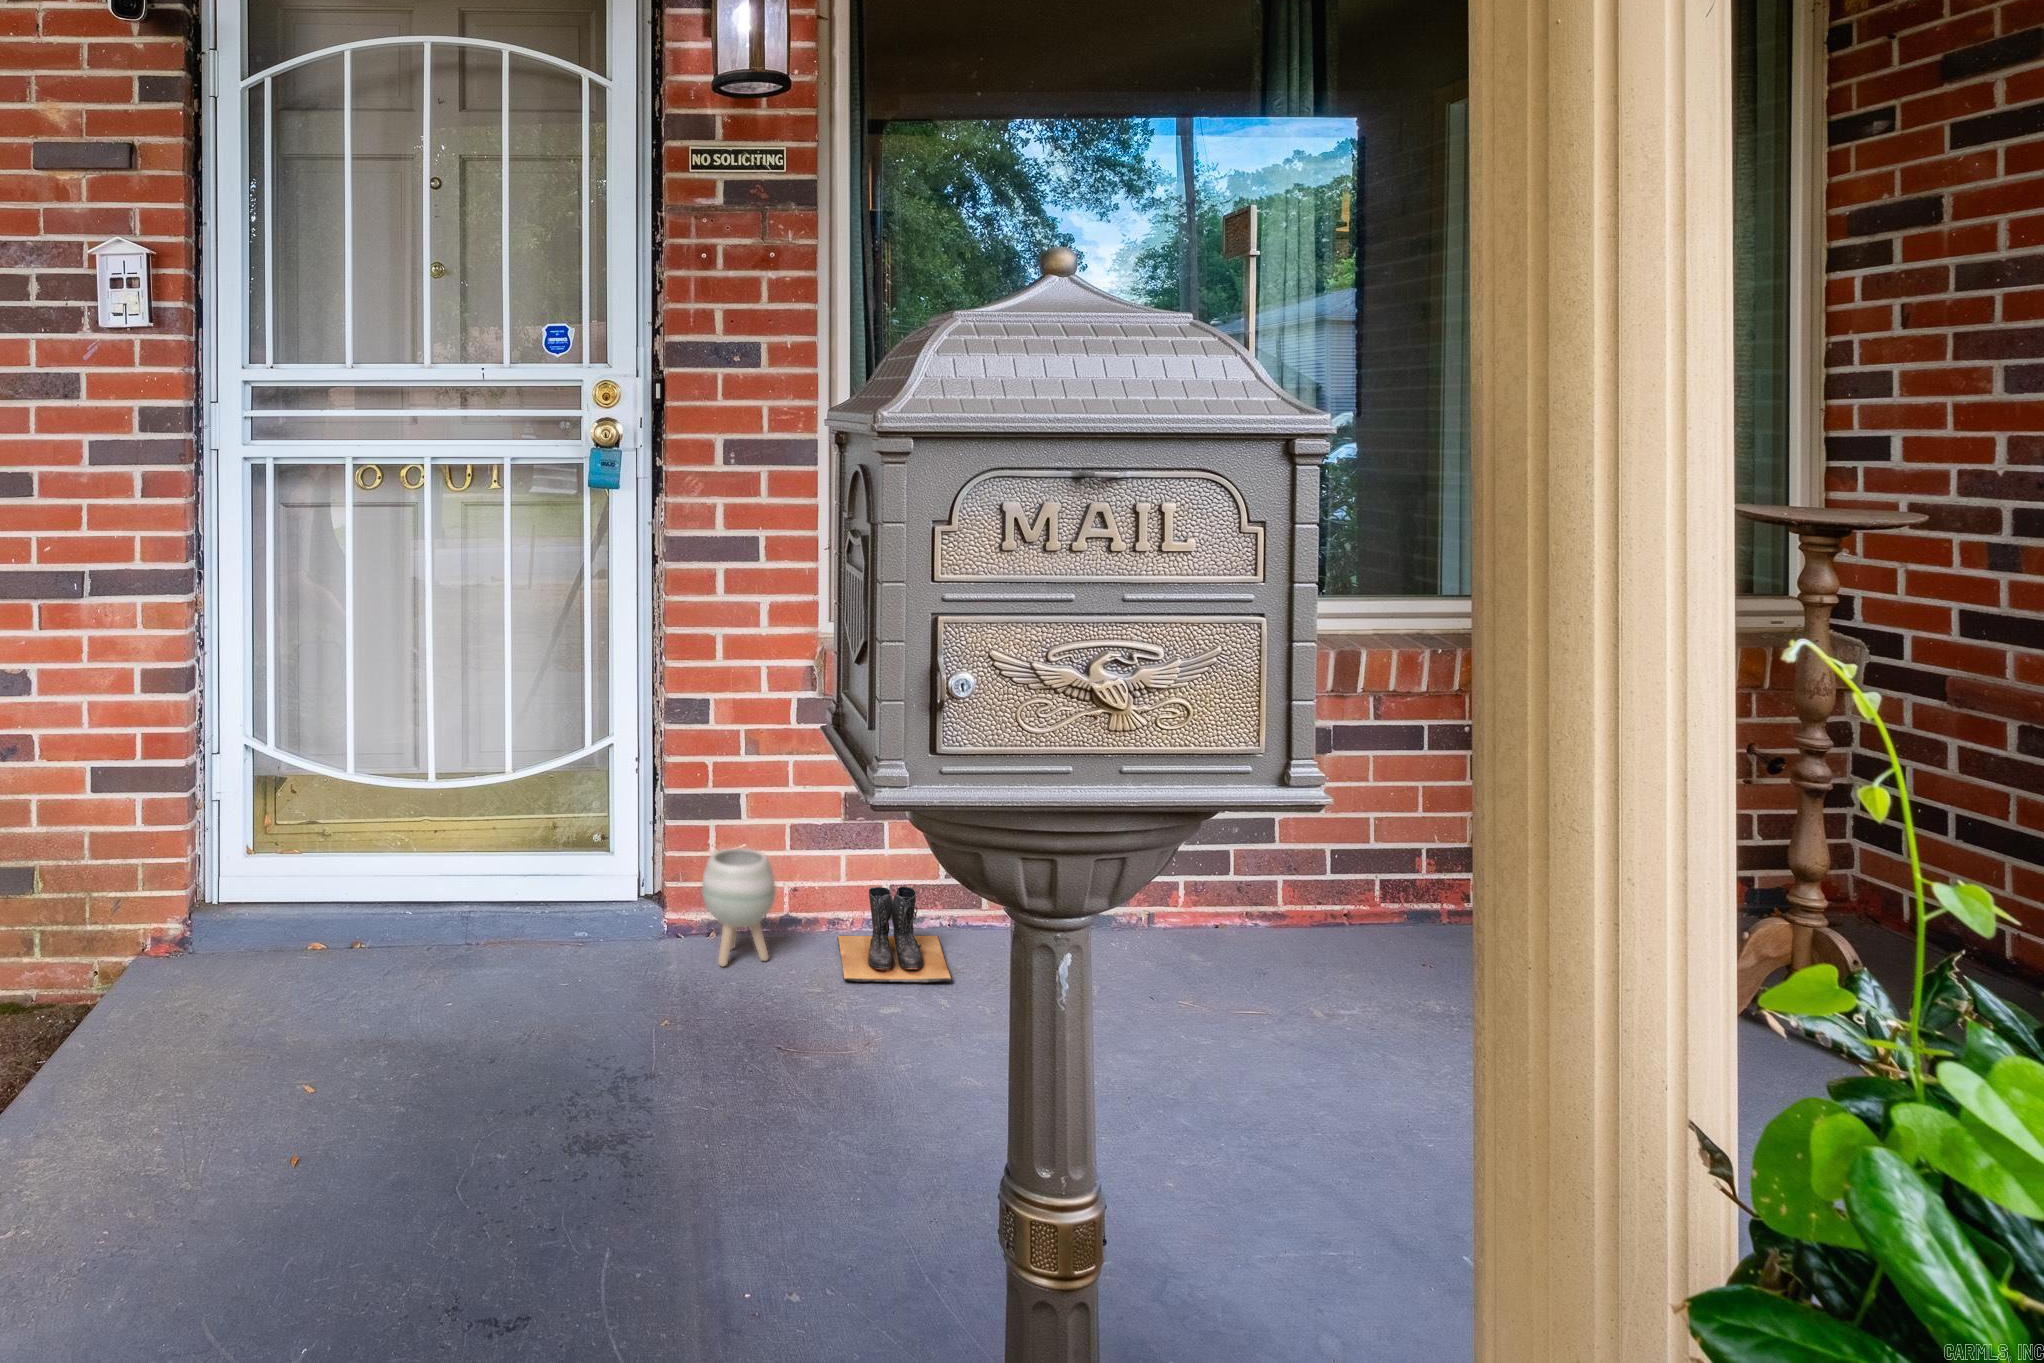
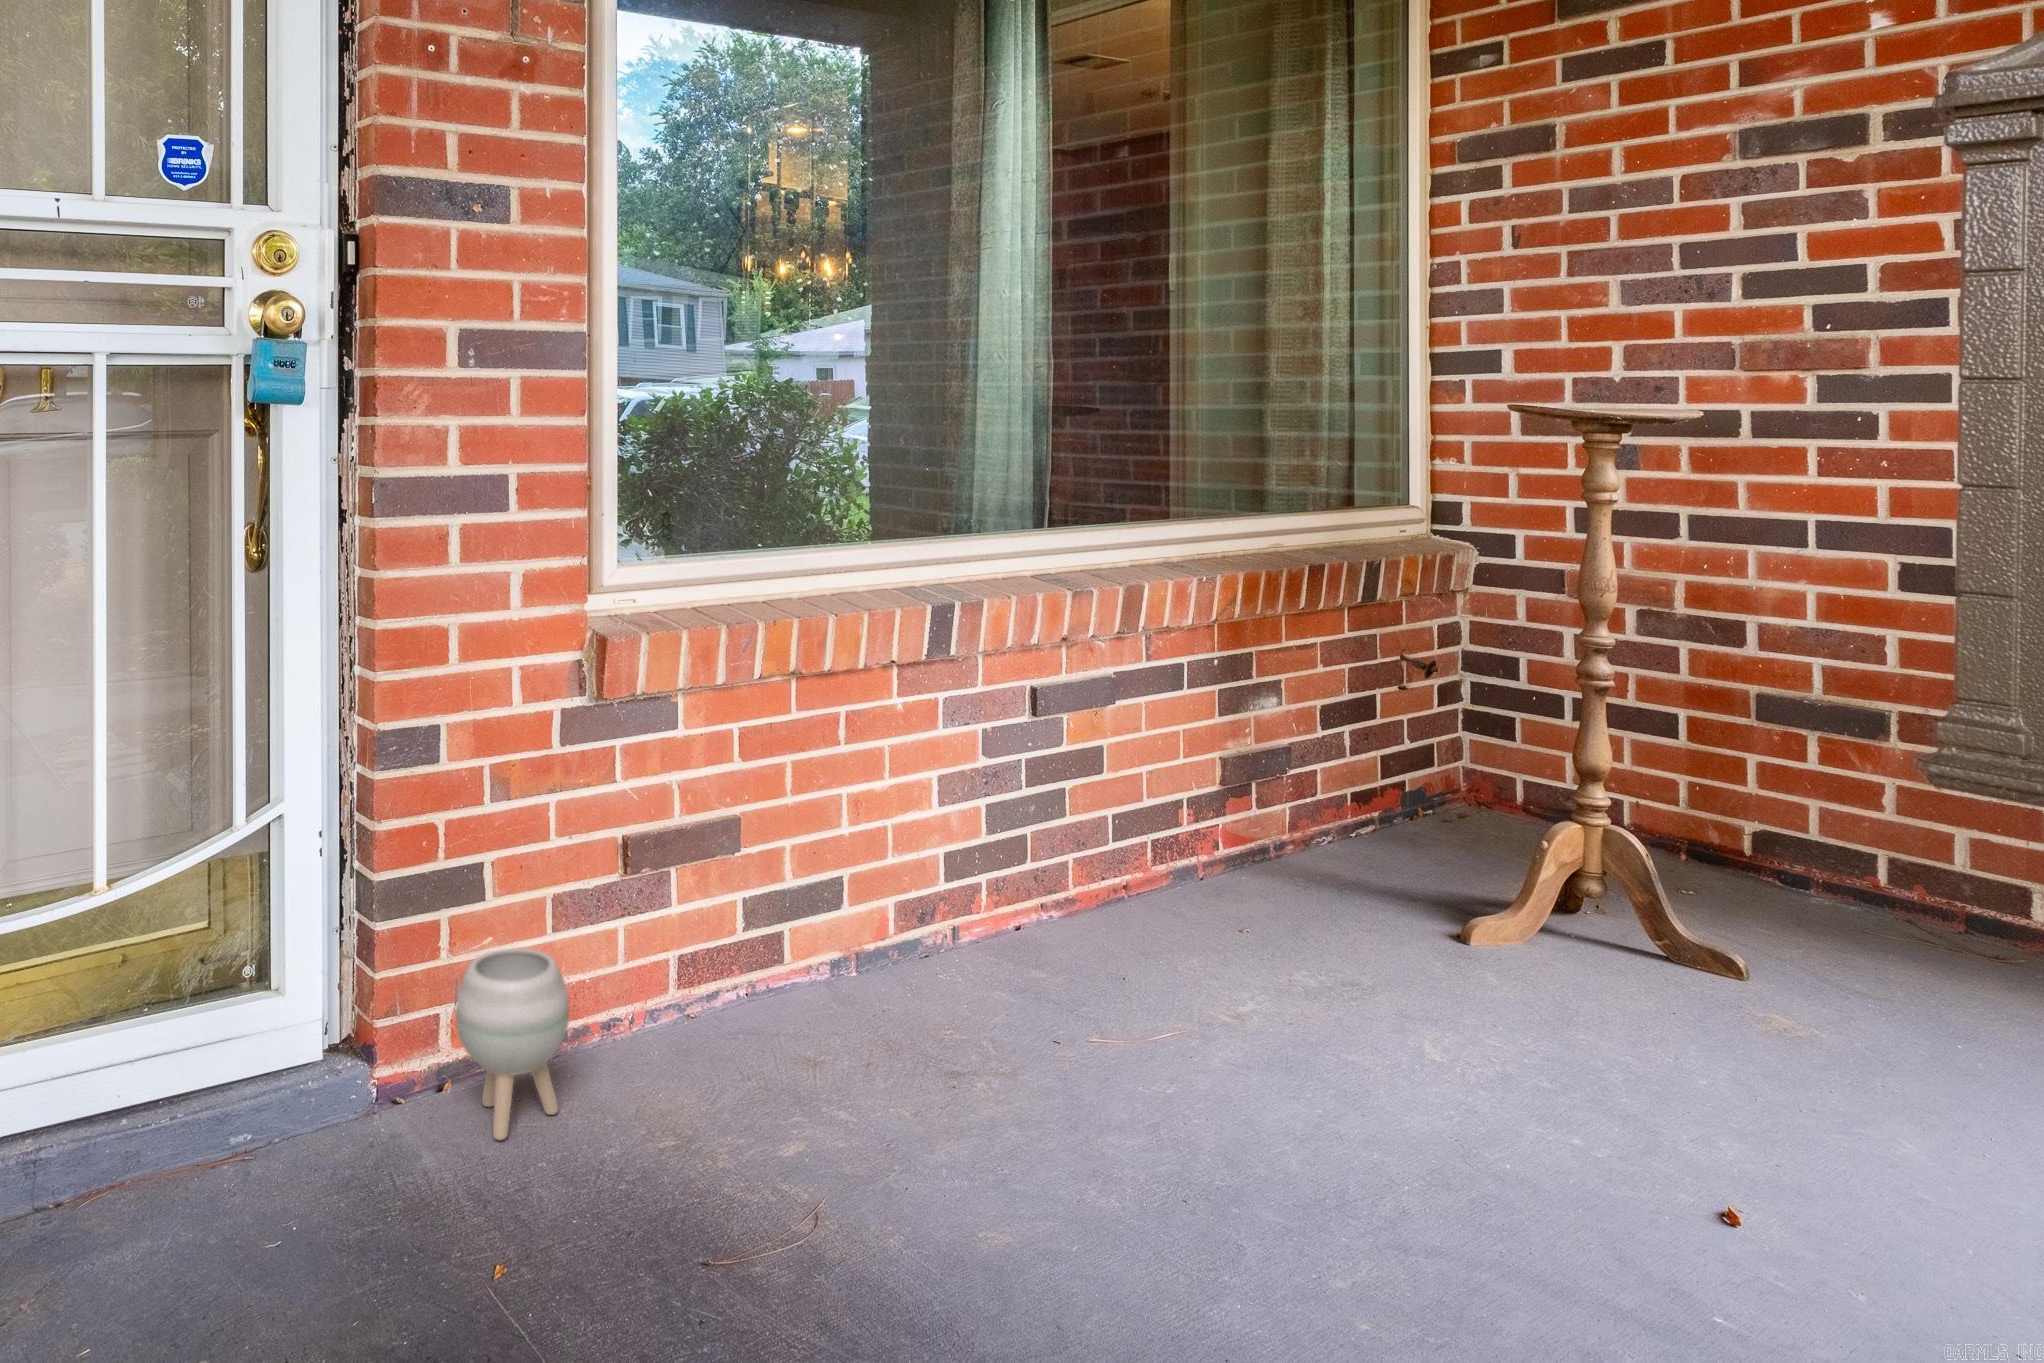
boots: present [837,887,952,982] -> none [625,960,822,1118]

